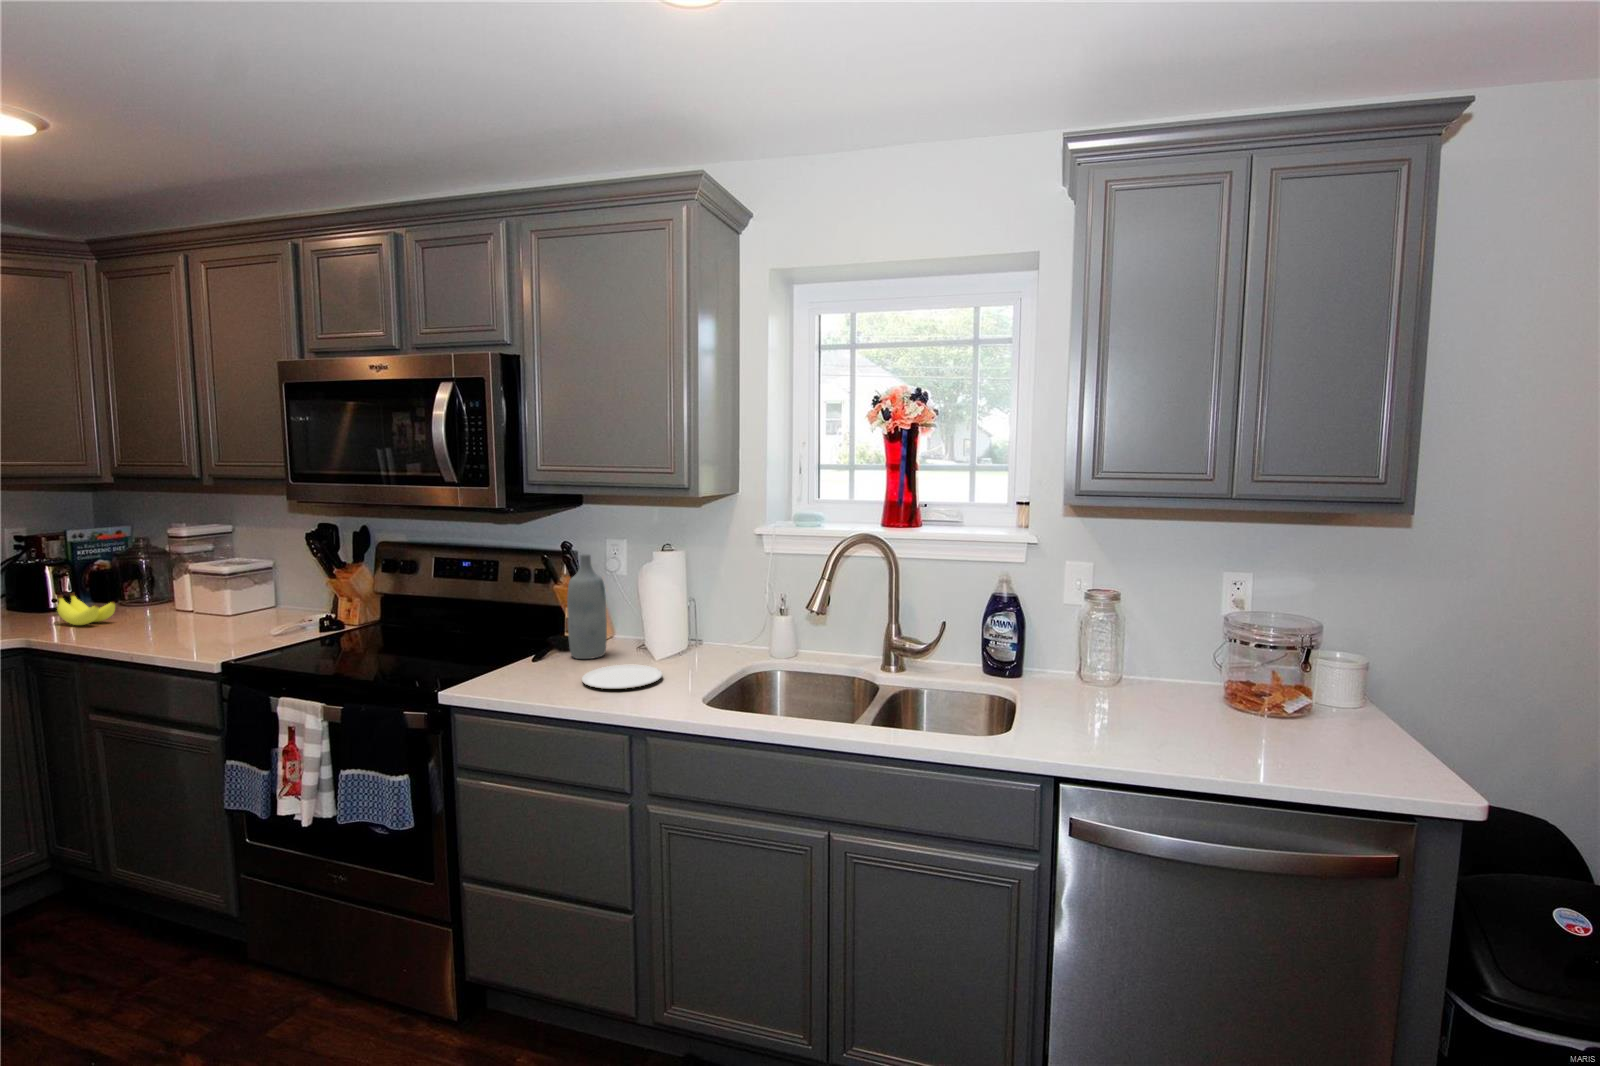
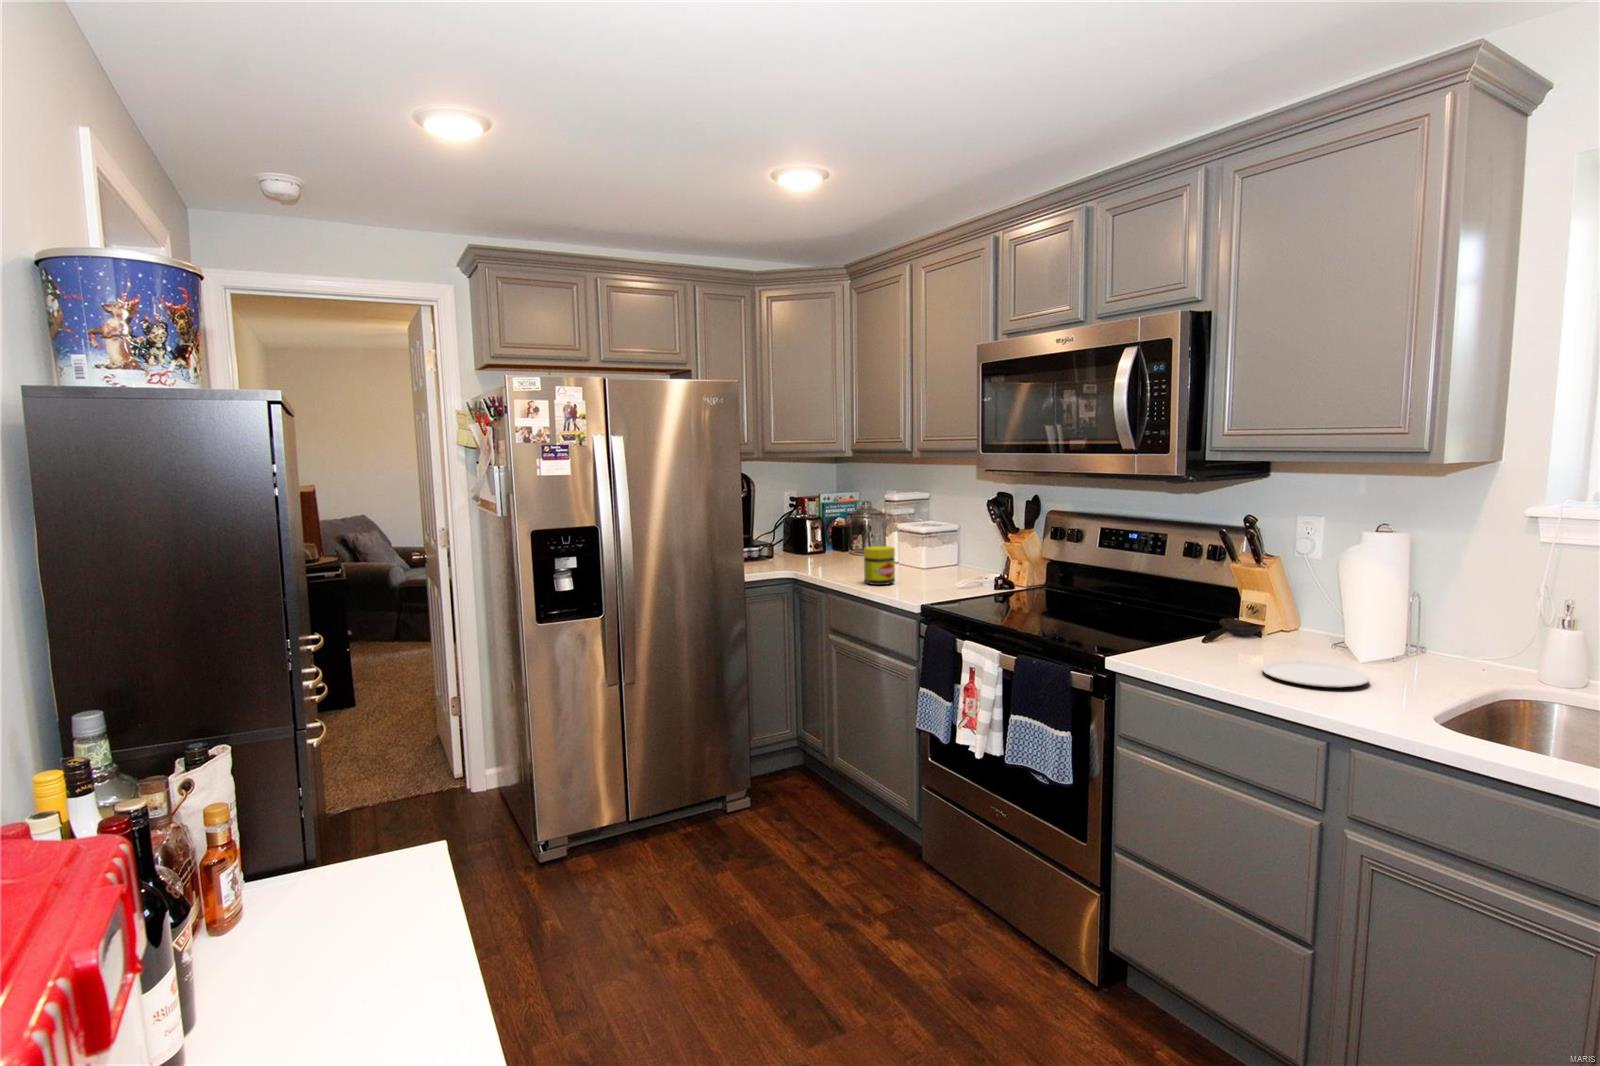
bottle: present [567,554,607,659] -> none [1246,530,1295,651]
banana: present [57,593,115,625] -> none [815,541,849,567]
jar: none [134,595,185,644] -> present [864,546,895,585]

